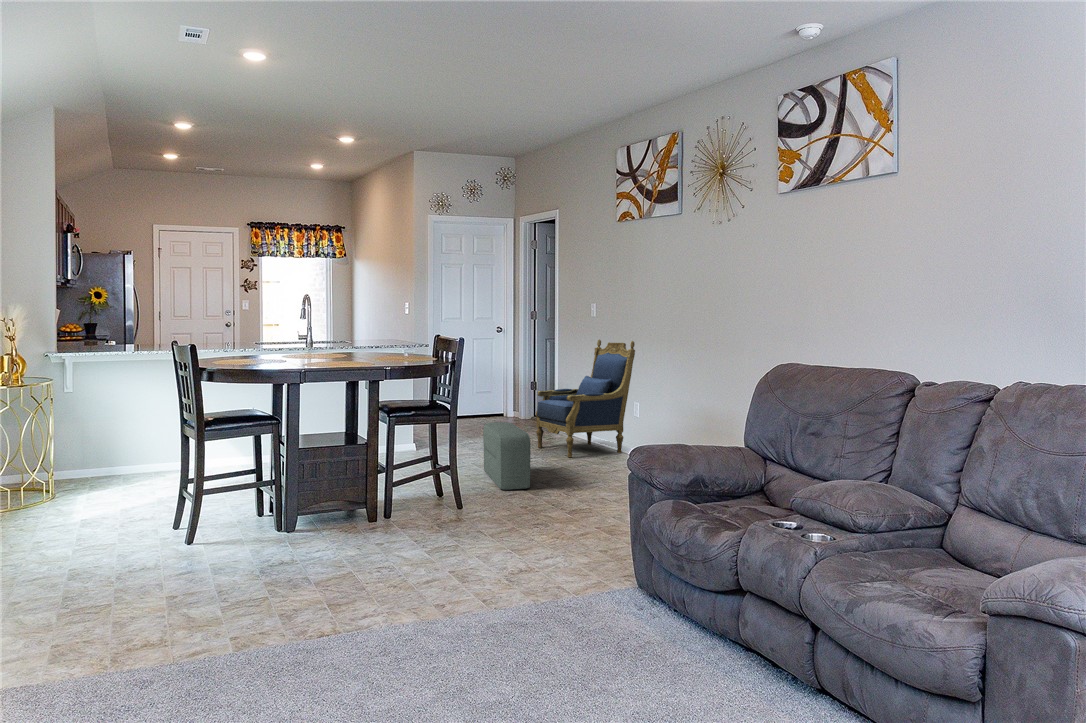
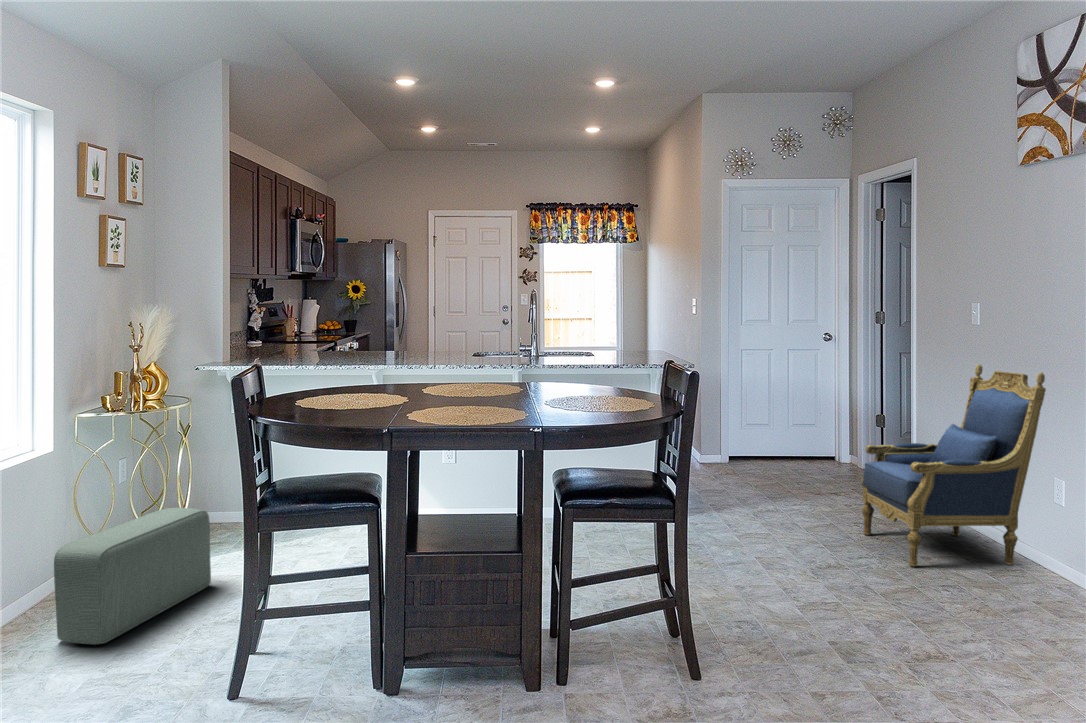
pouf: present [483,422,531,490] -> present [54,508,211,645]

